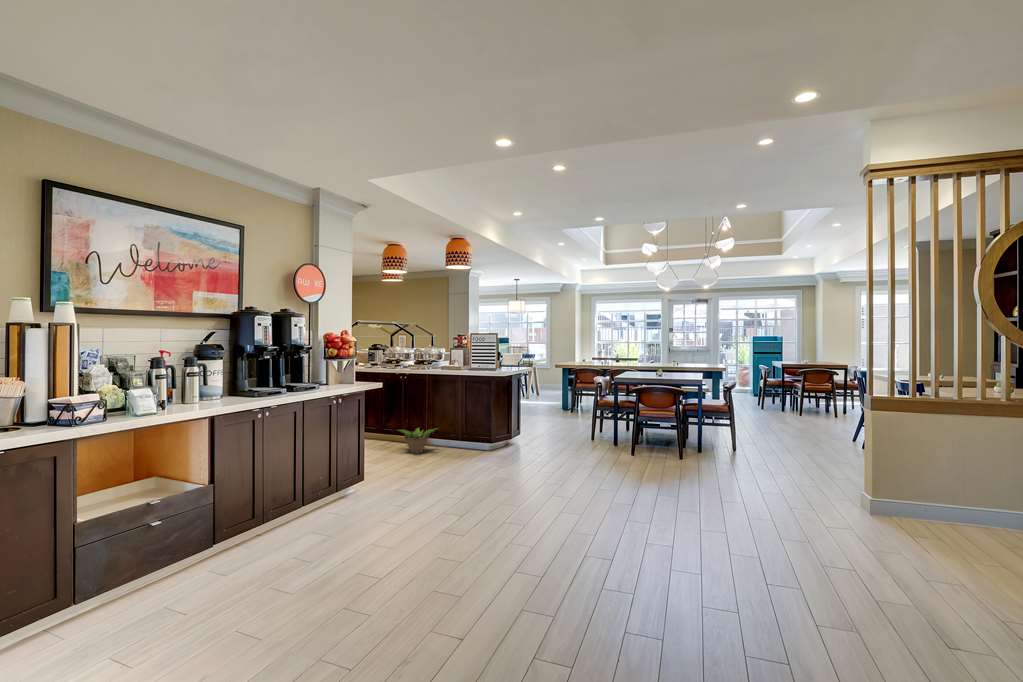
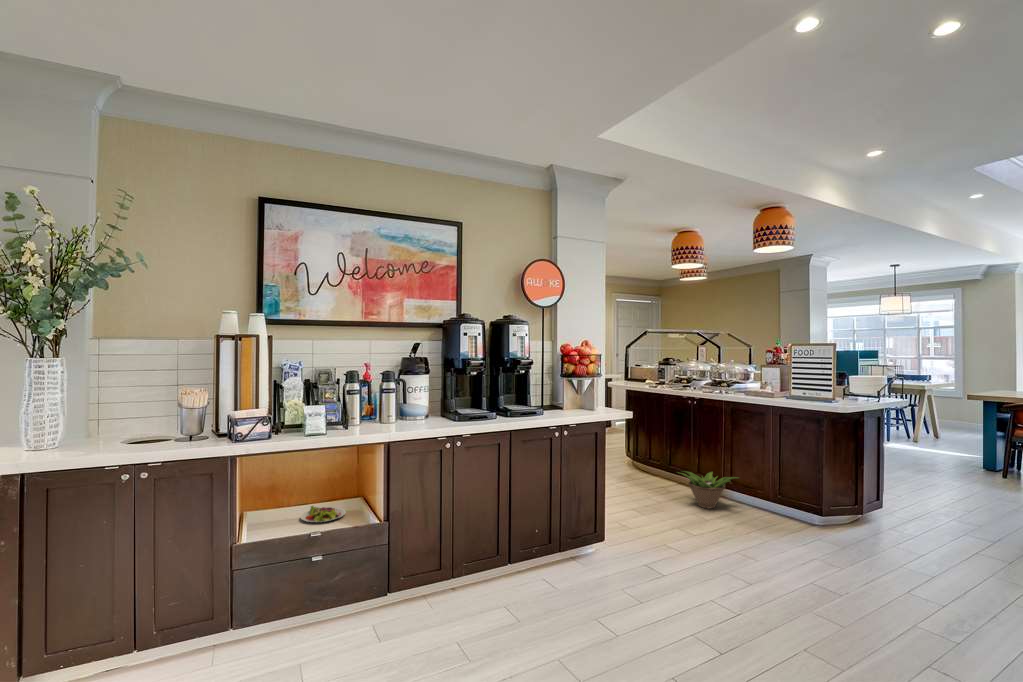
salad plate: none [104,484,153,498] -> present [301,506,346,522]

